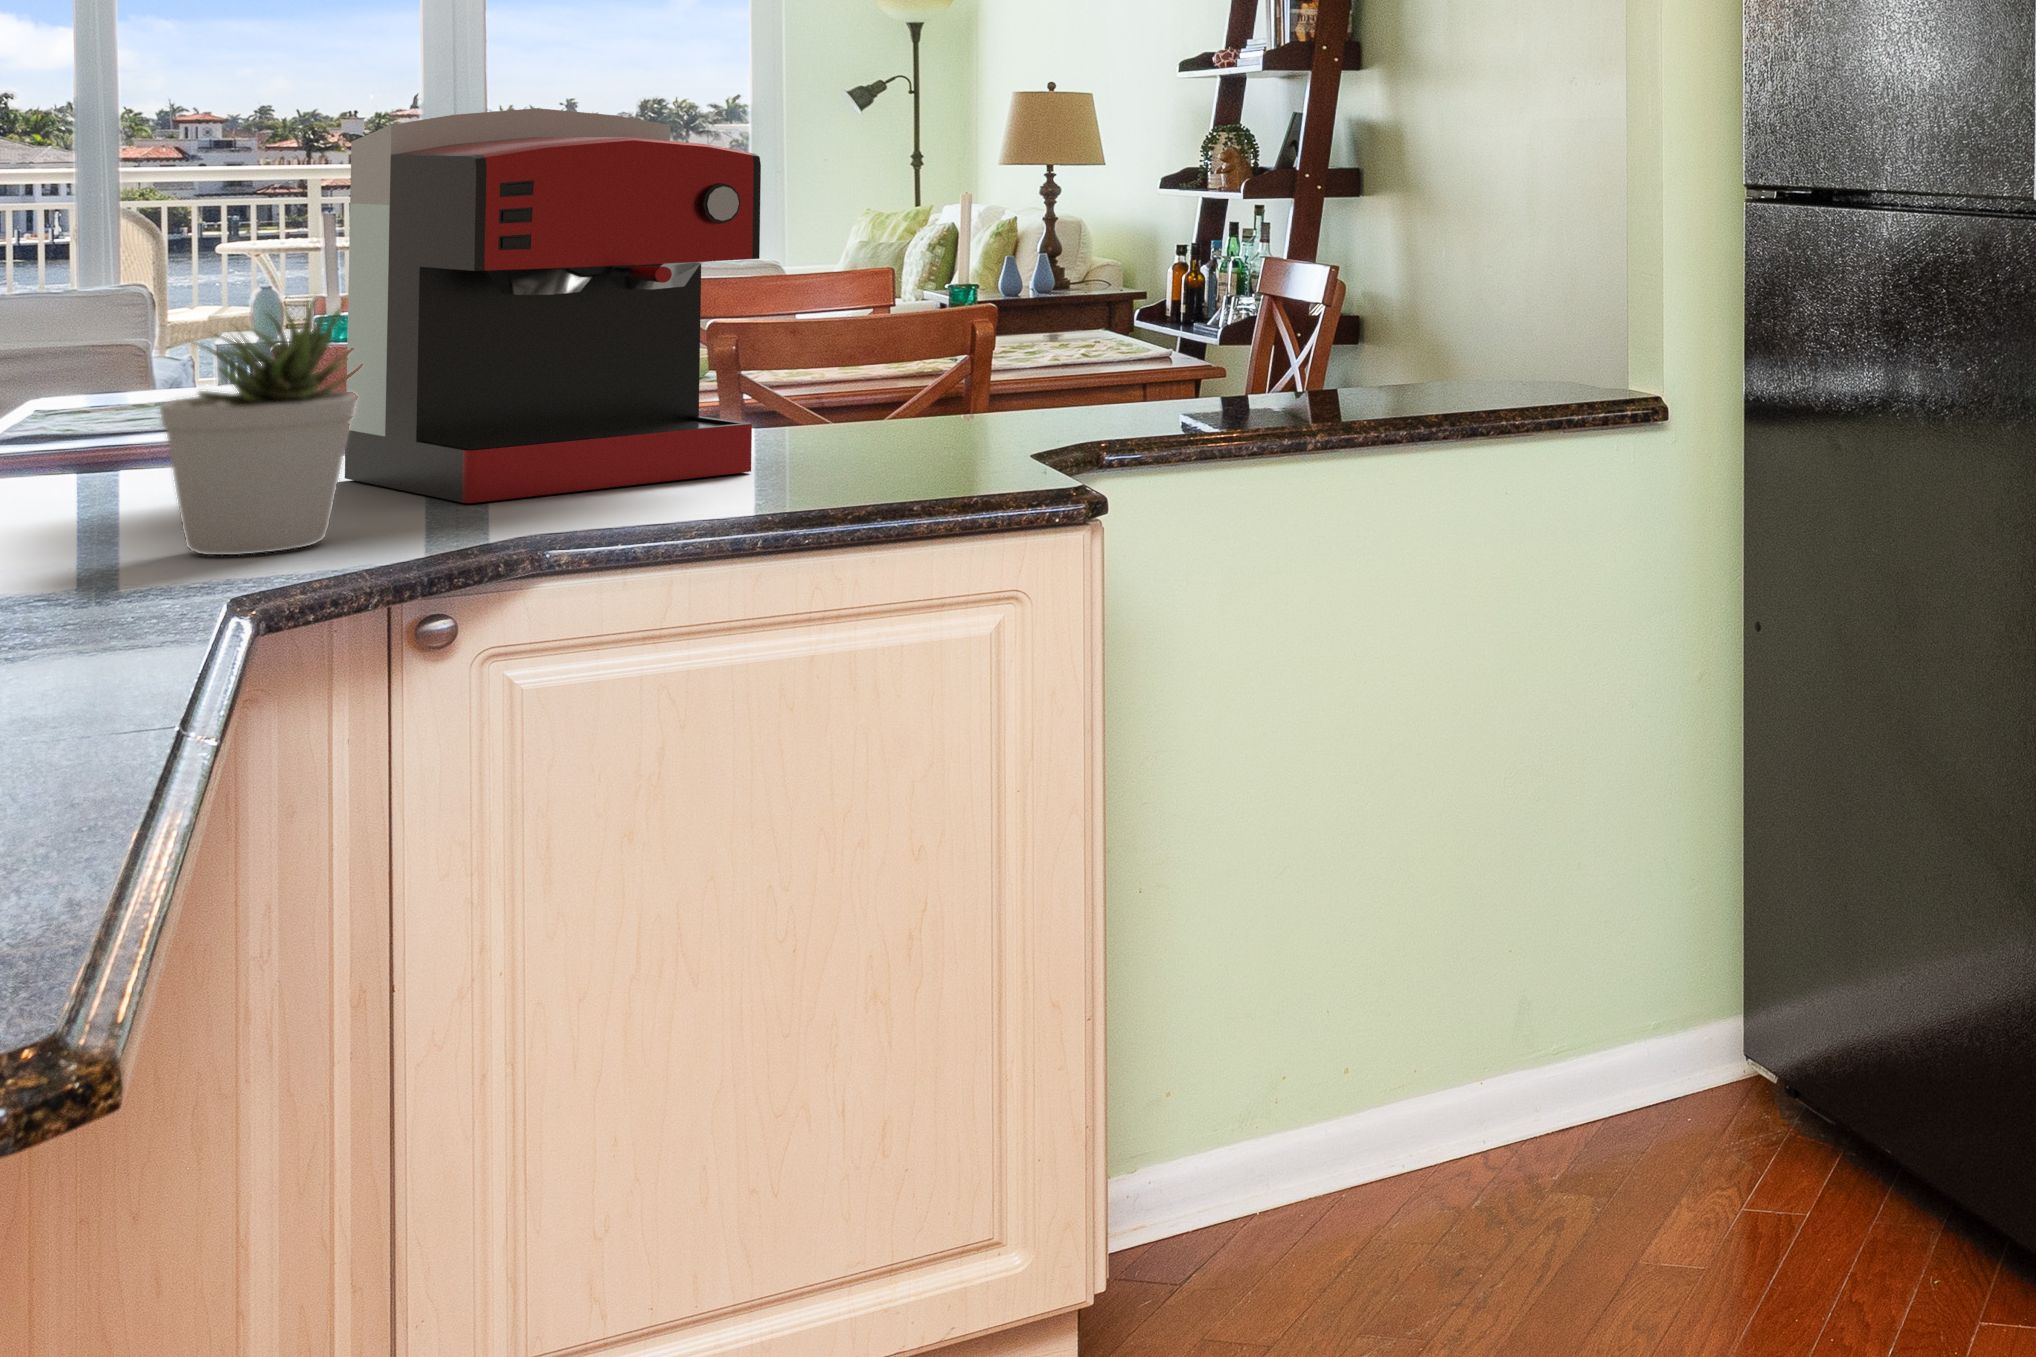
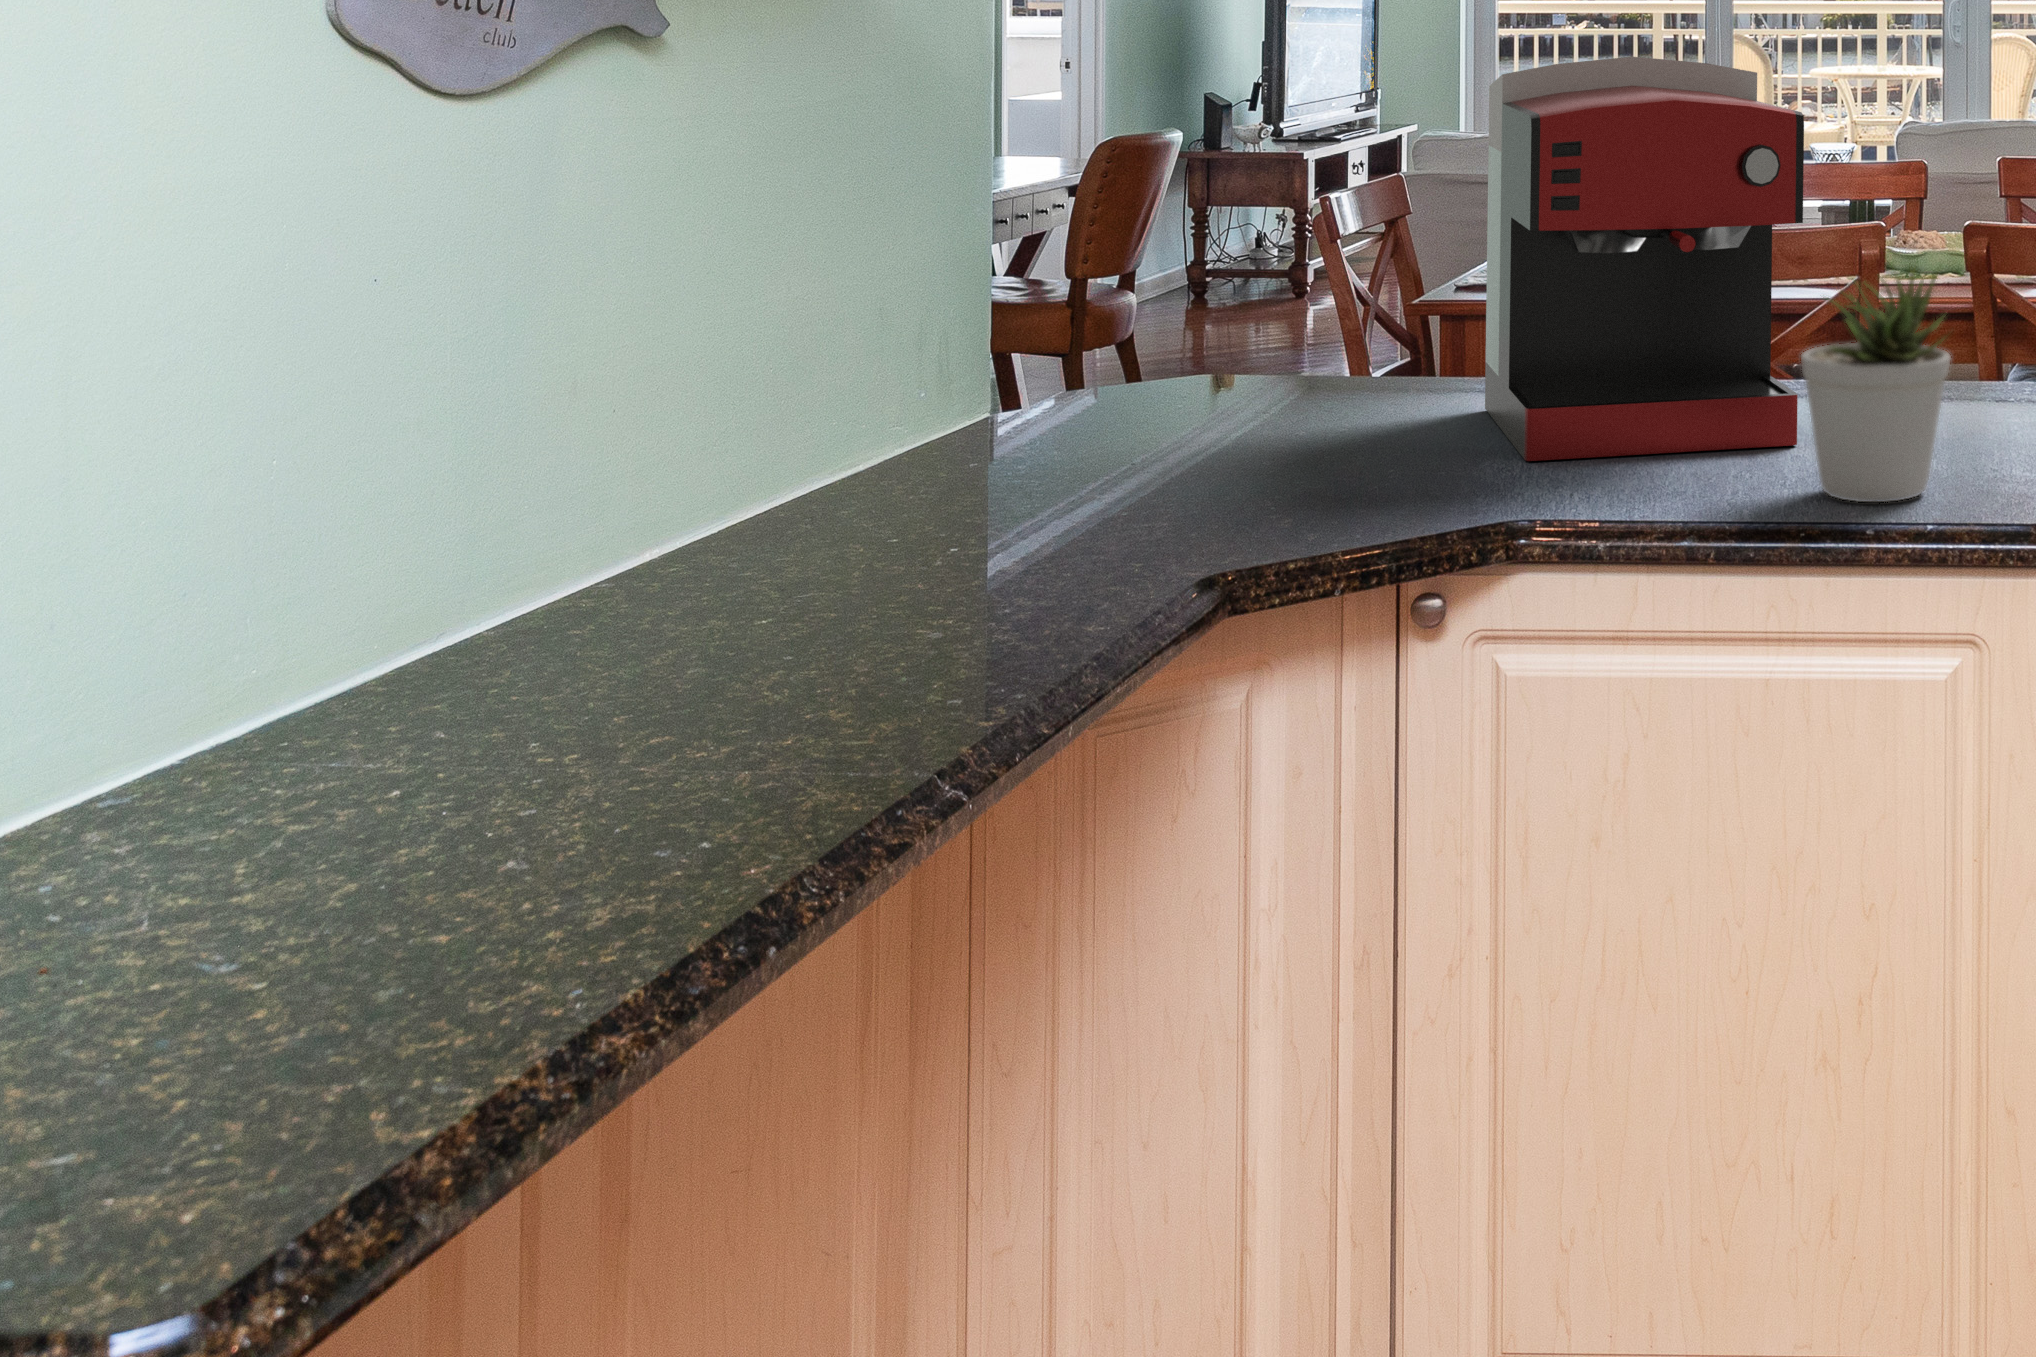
potted plant: present [160,301,358,555] -> present [1801,263,1950,502]

